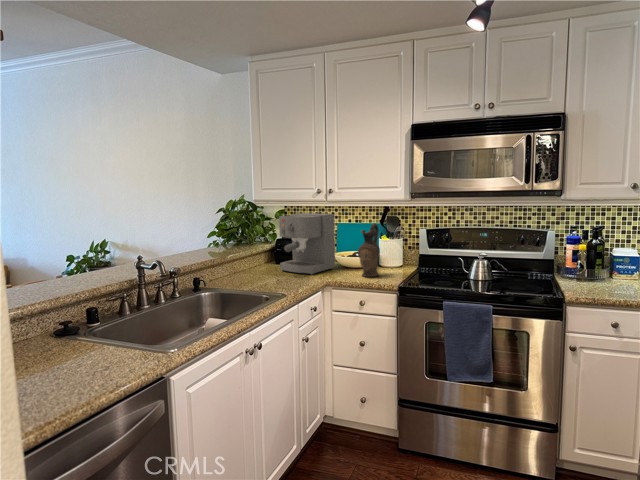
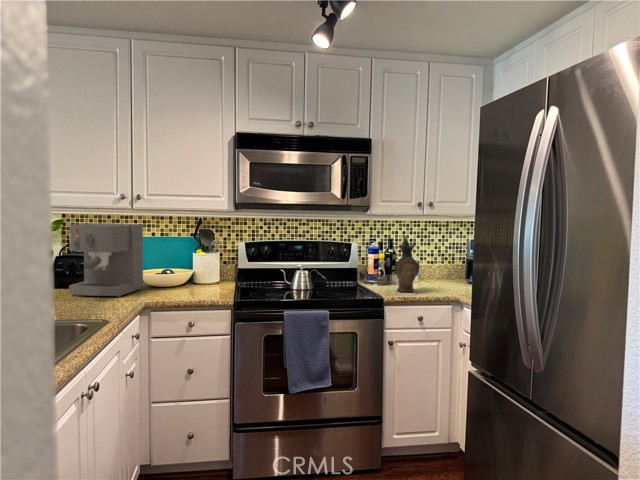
ceramic pitcher: present [358,223,380,277] -> present [396,237,420,292]

